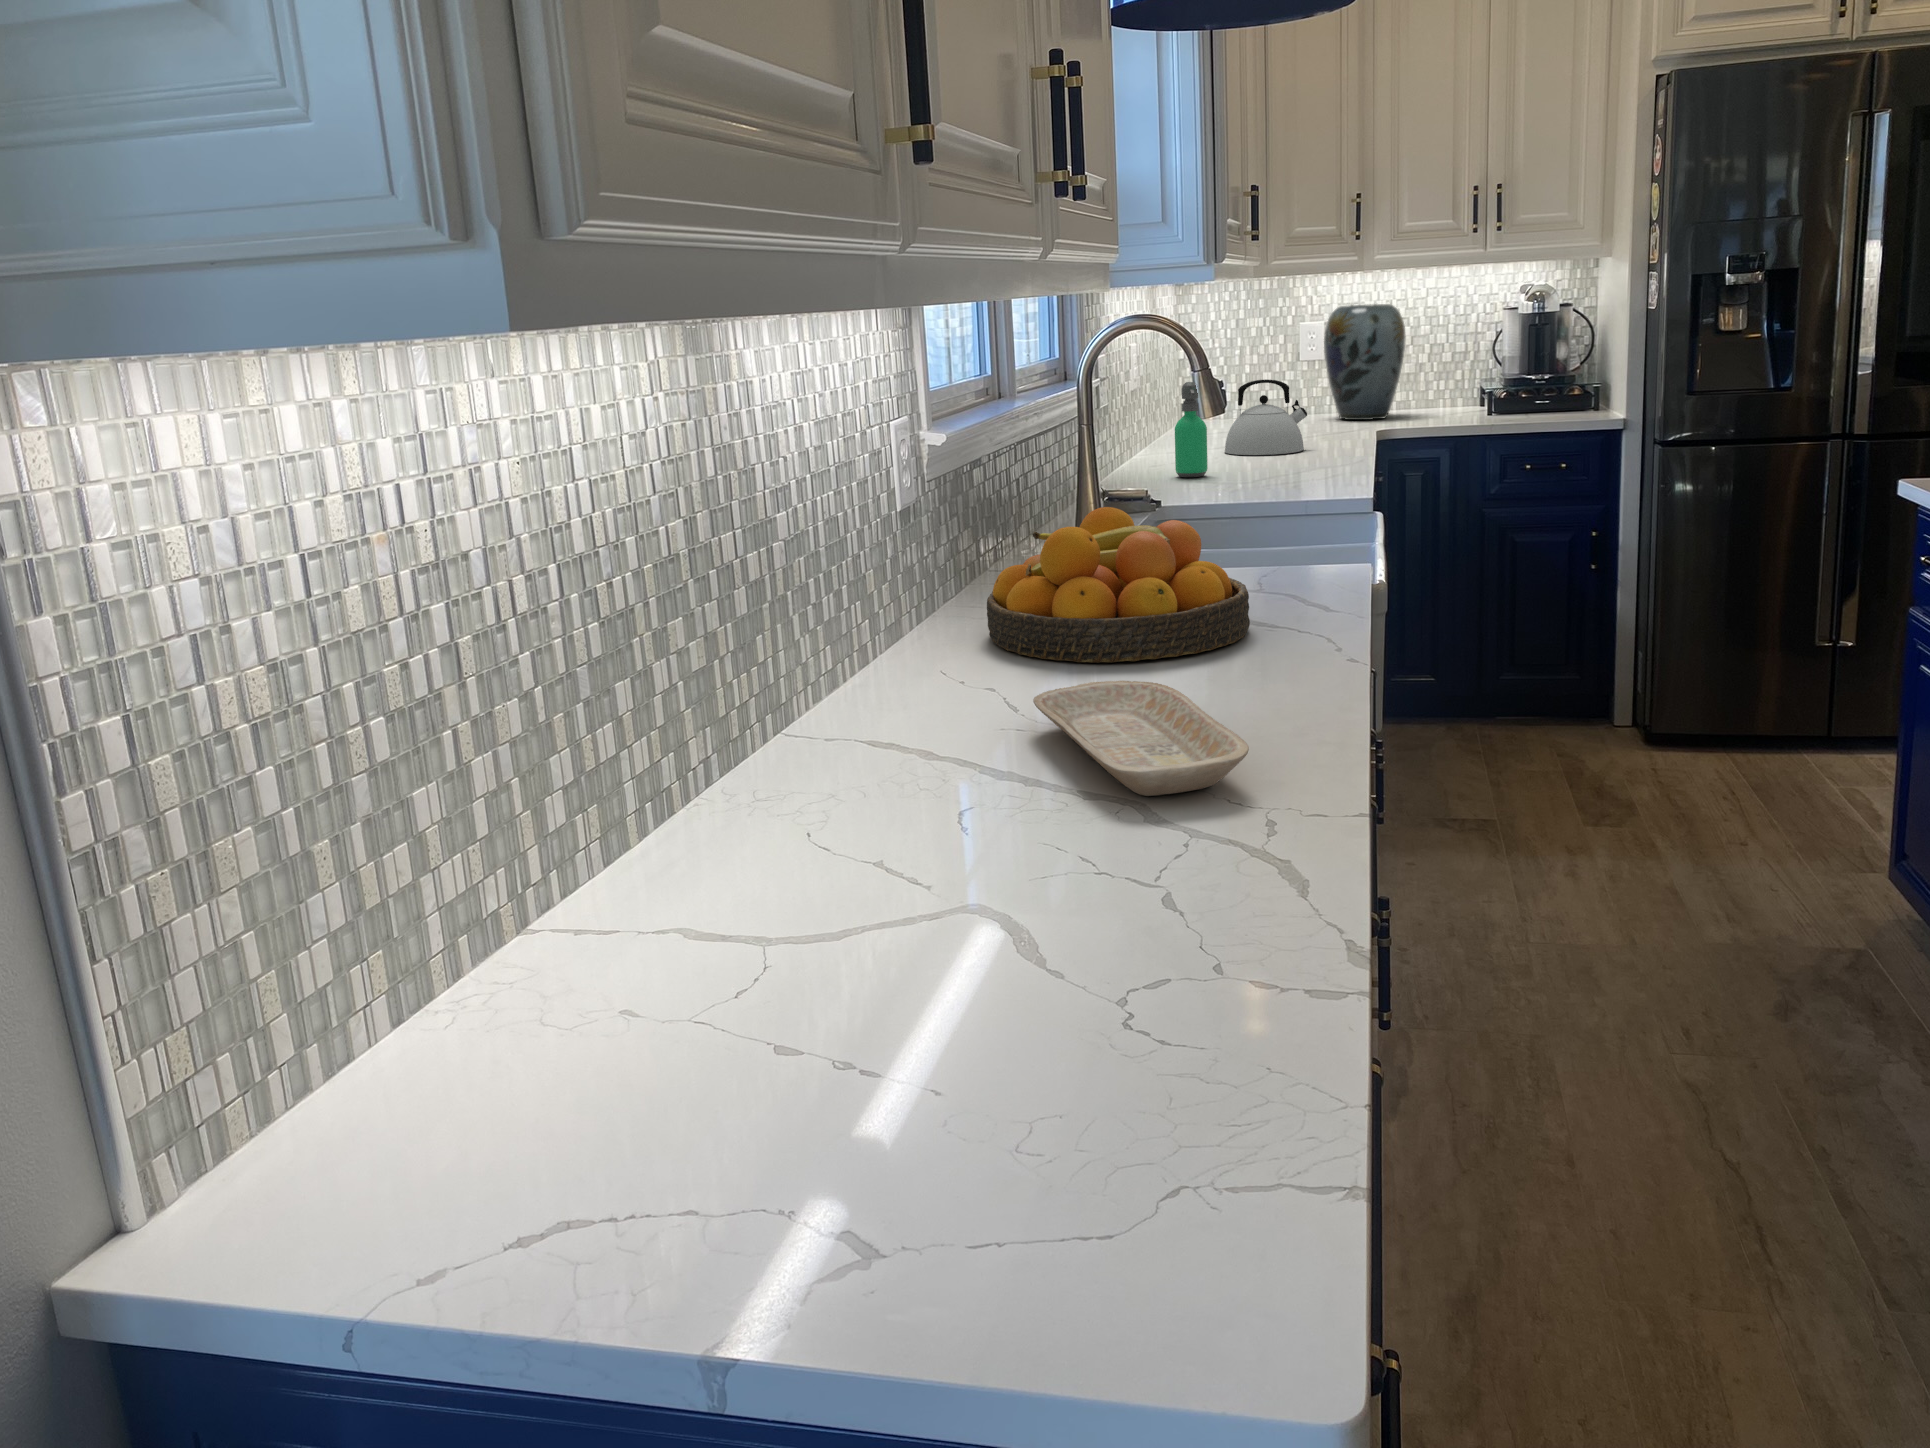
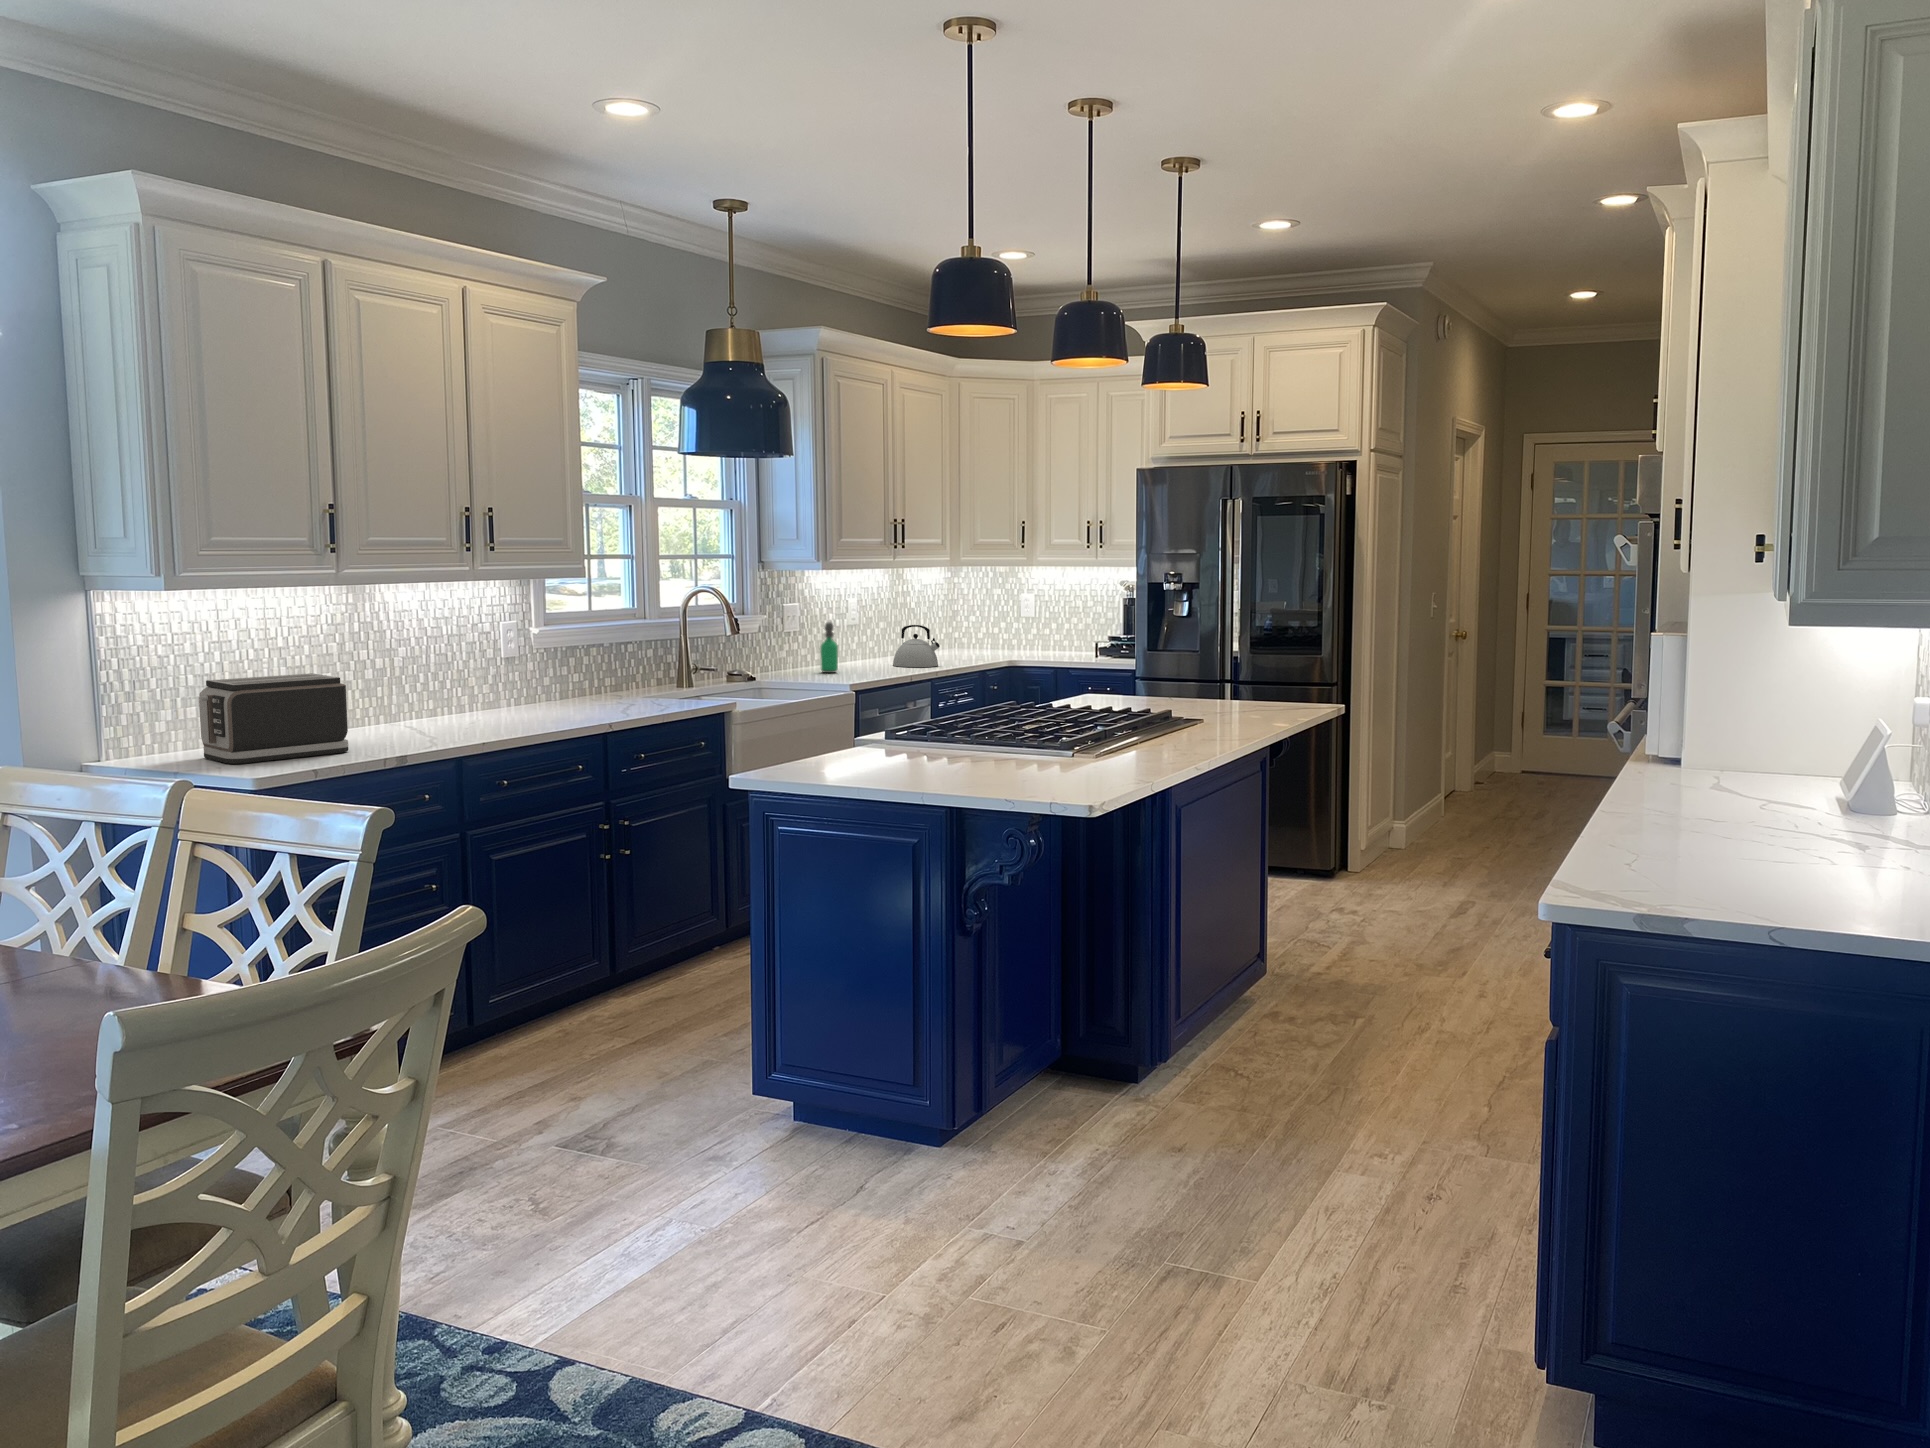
vase: present [1324,304,1405,420] -> none [1023,586,1072,656]
fruit bowl: present [987,507,1250,663] -> none [518,664,626,719]
toaster: none [522,646,1040,1136] -> present [199,673,348,764]
tray: present [1033,681,1249,796] -> none [431,715,507,740]

